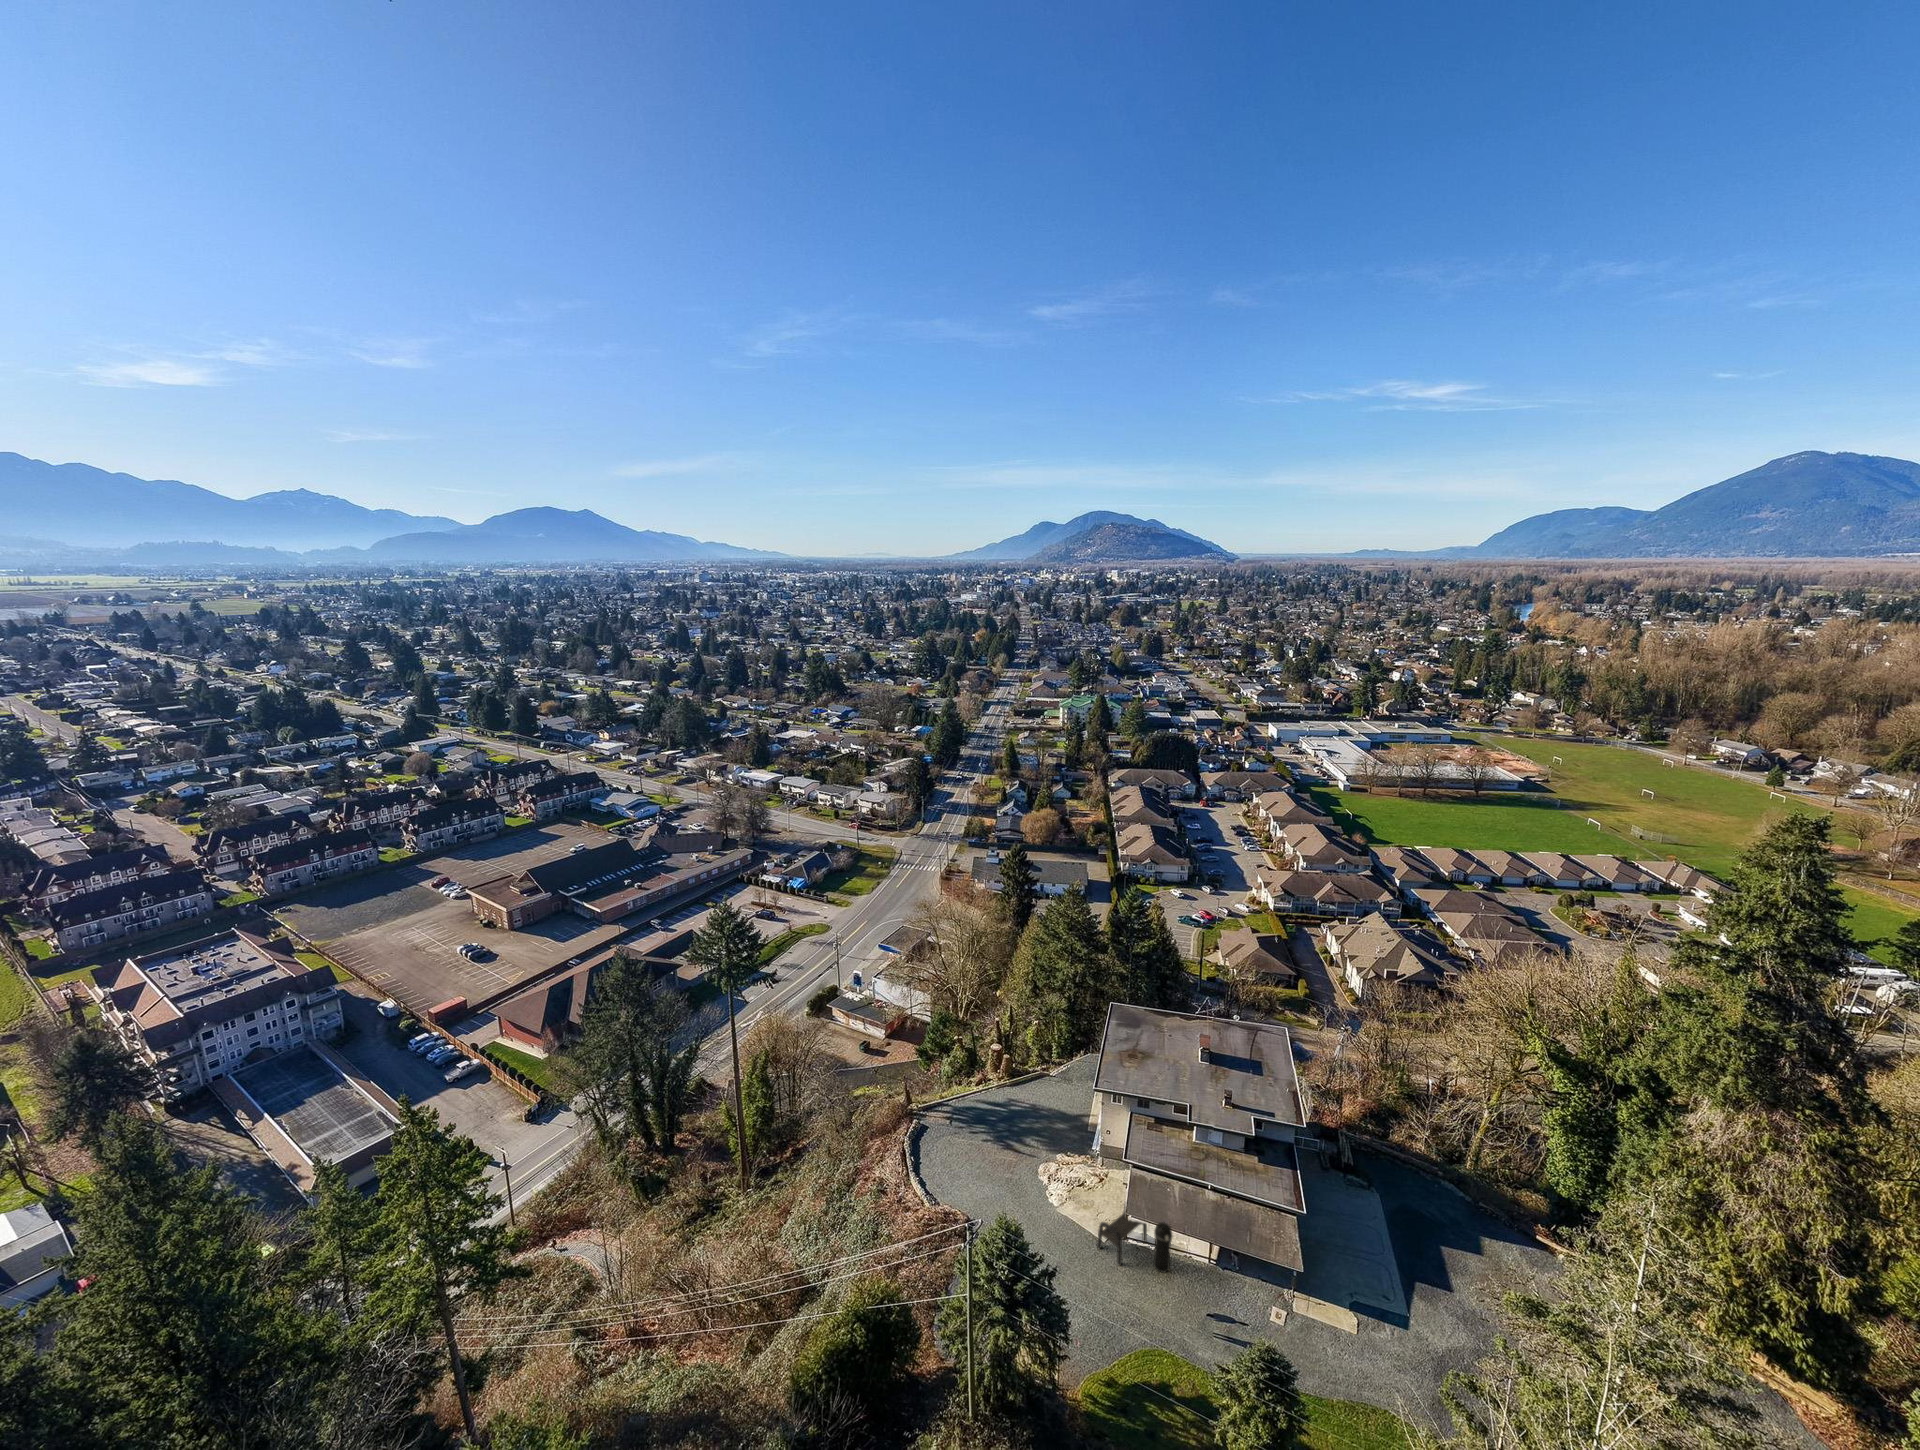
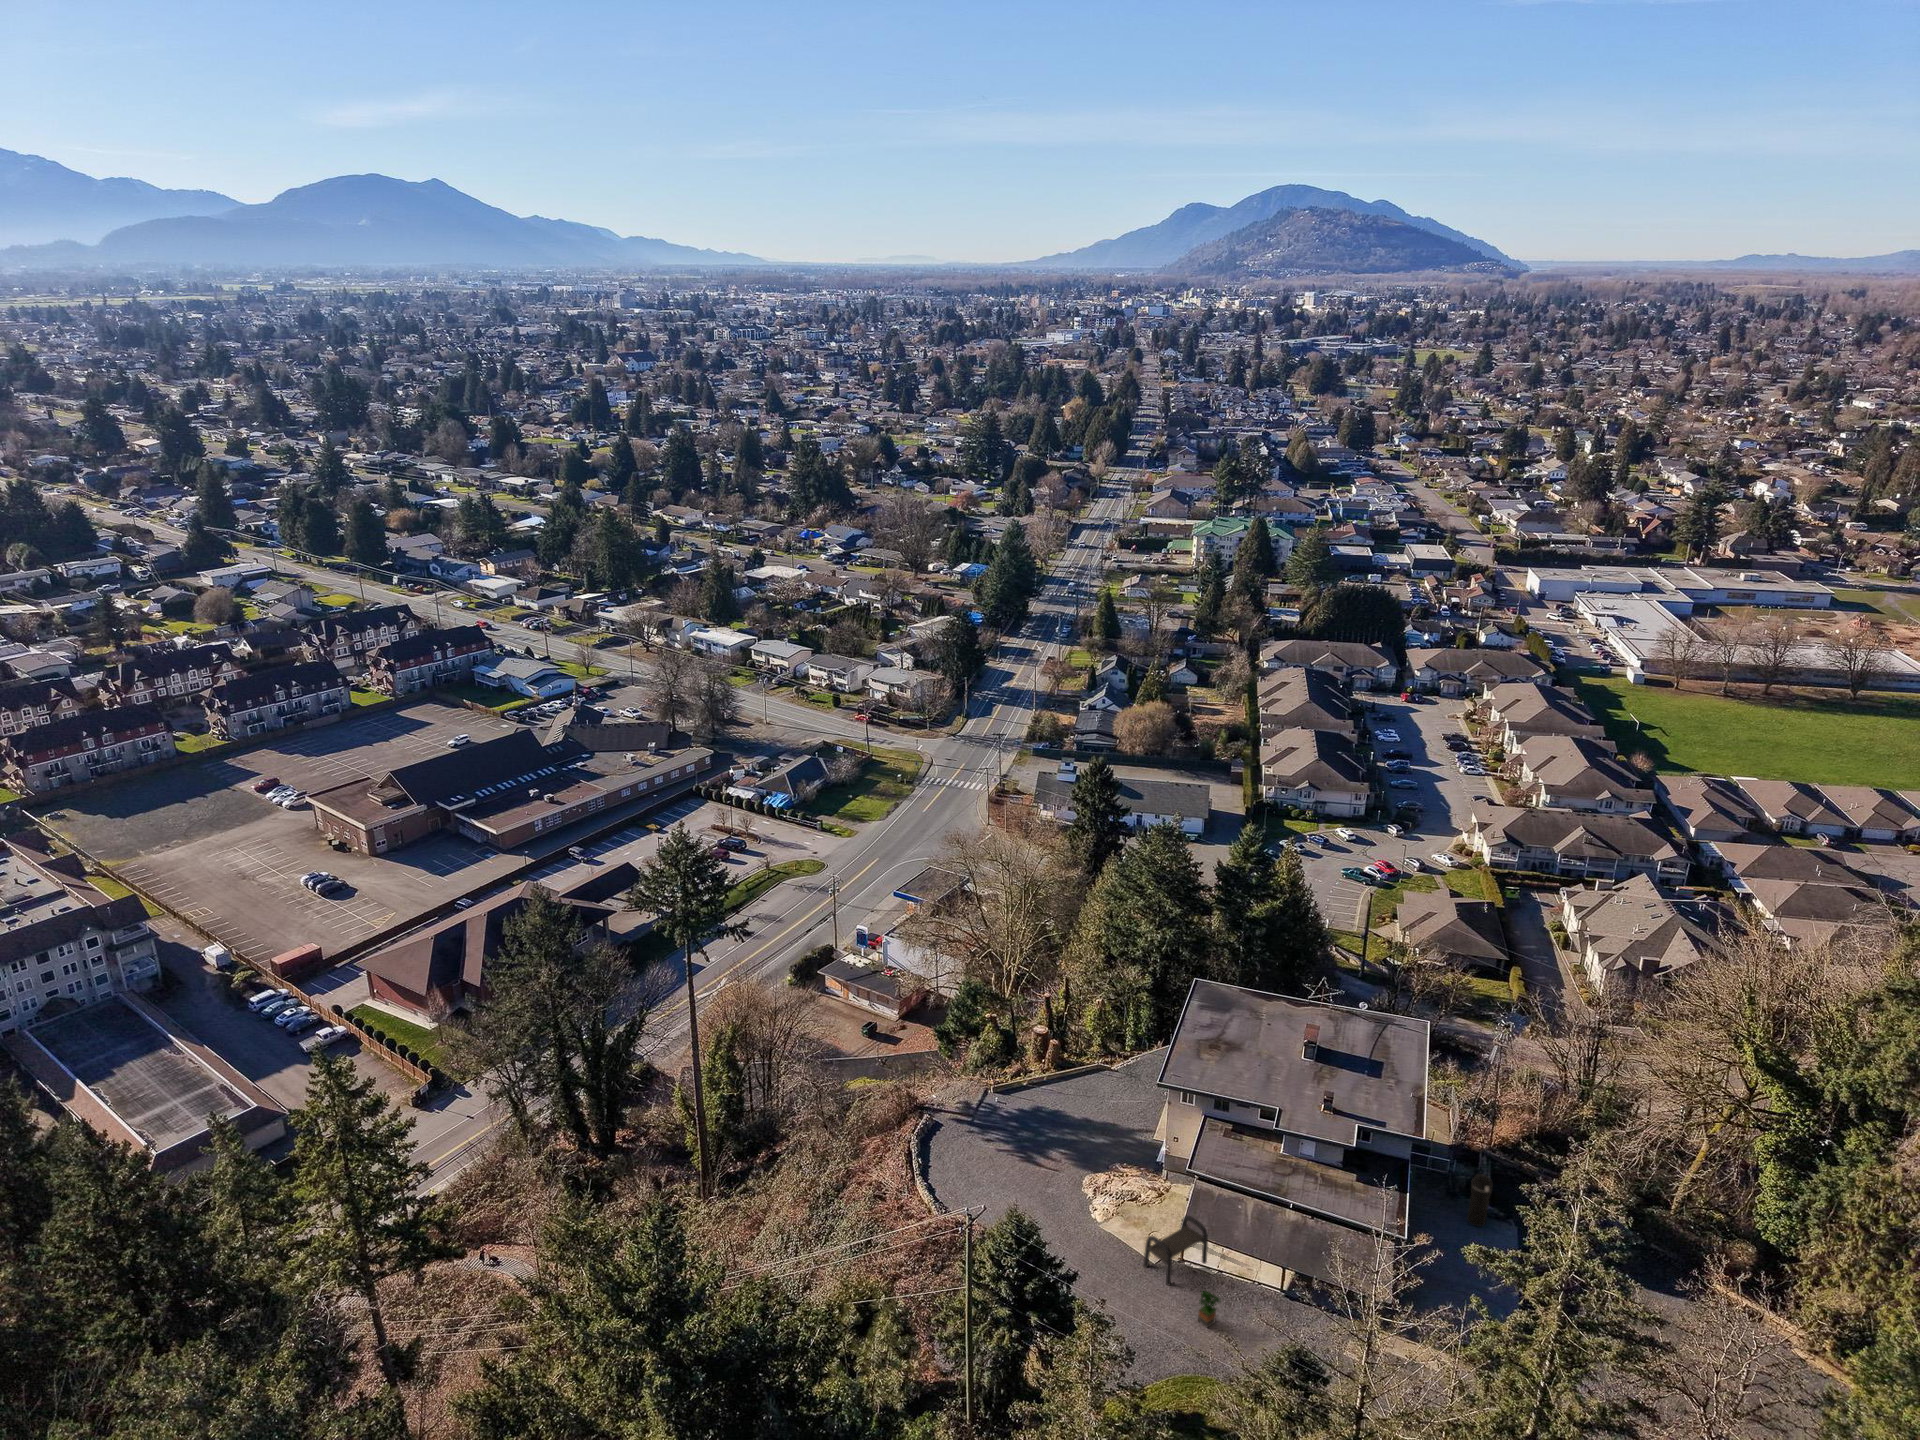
trash can: present [1153,1222,1173,1273] -> present [1467,1174,1493,1227]
potted tree: none [1148,1271,1167,1306] -> present [1198,1291,1220,1328]

